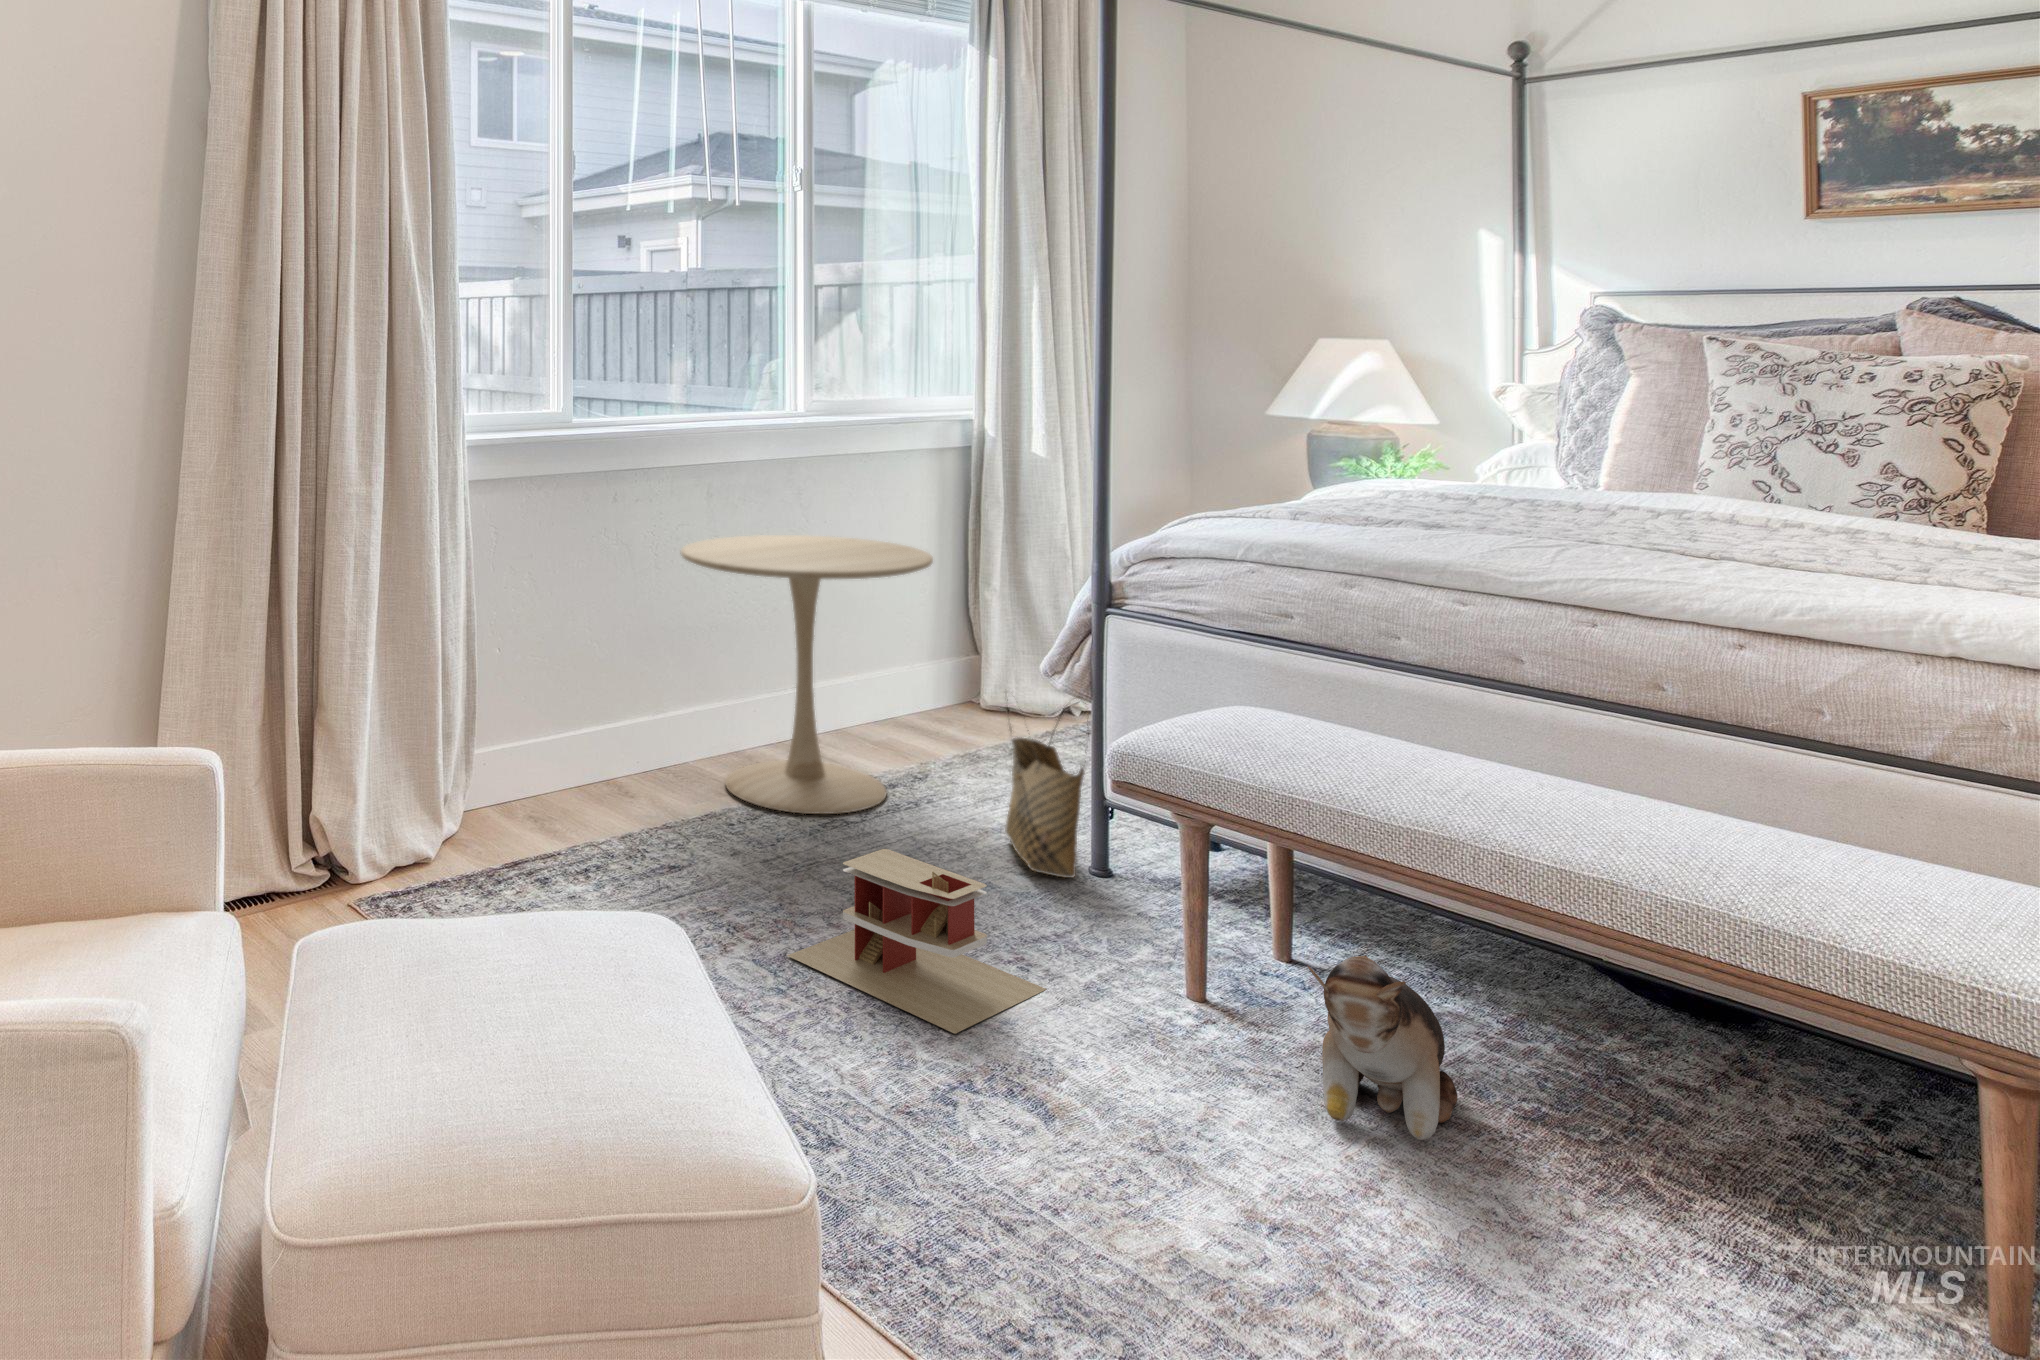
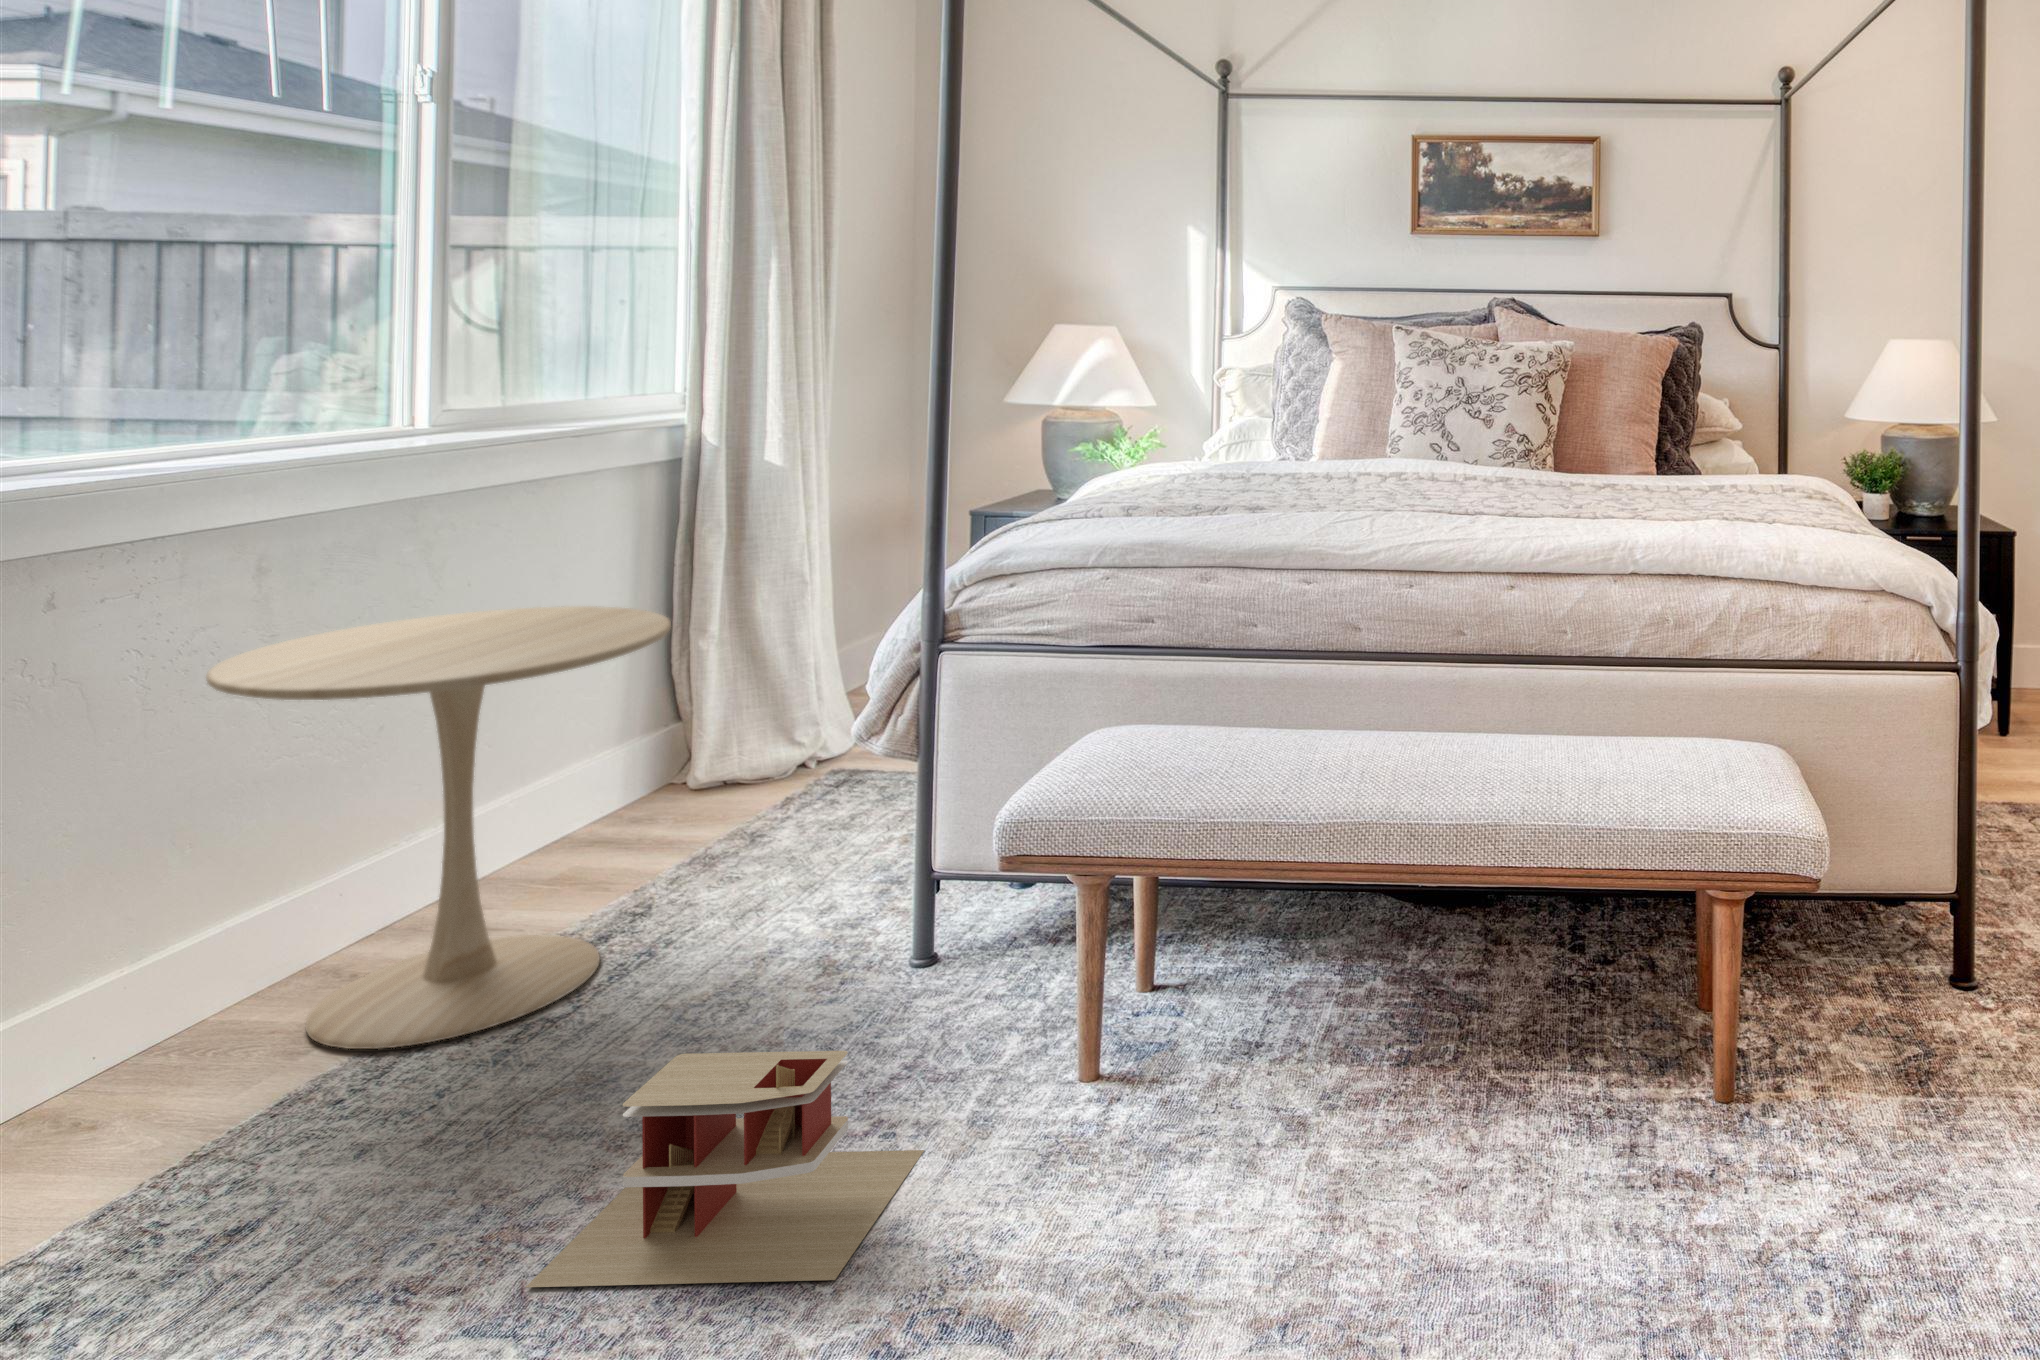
woven basket: present [1005,697,1088,878] -> none [792,759,909,994]
plush toy: present [1307,955,1457,1140] -> none [1251,973,1359,1159]

